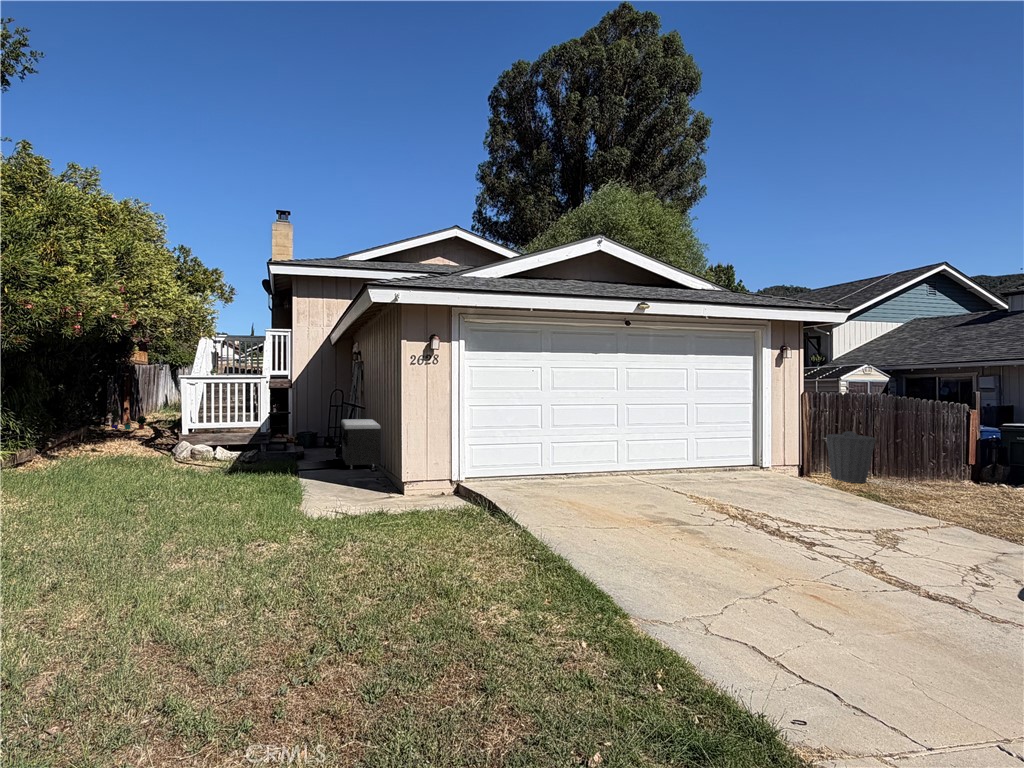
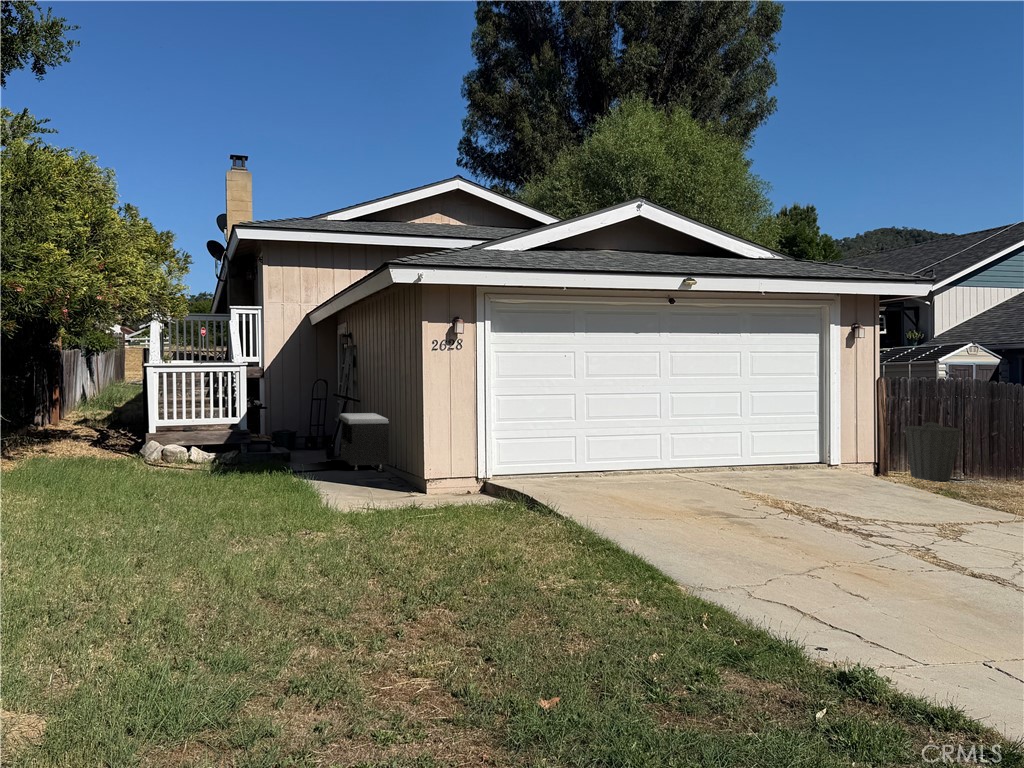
potted plant: present [110,405,147,429] -> none [37,400,83,430]

